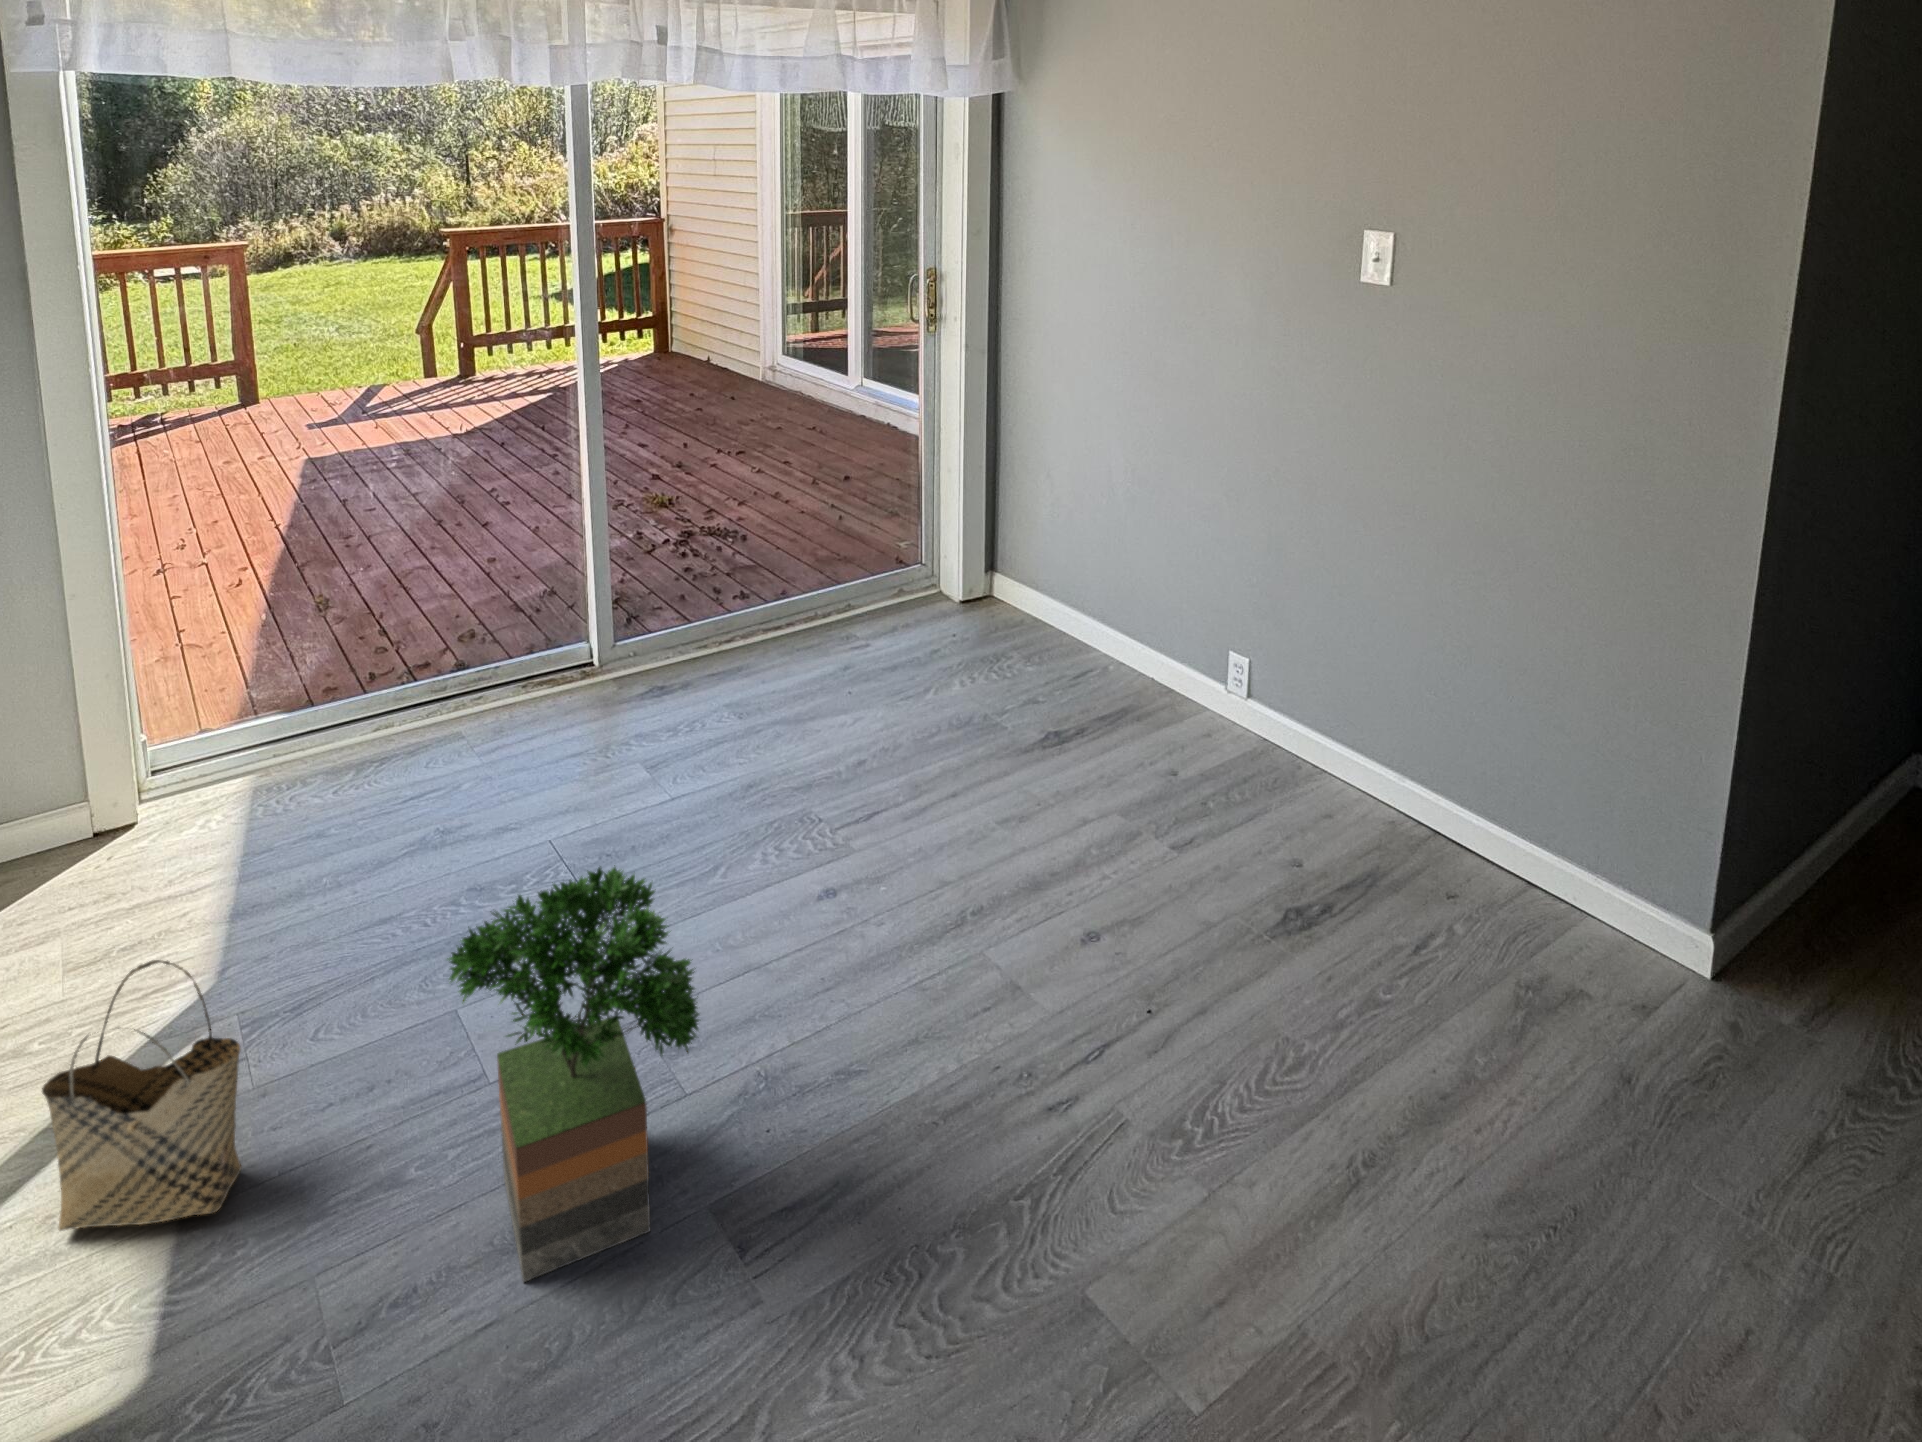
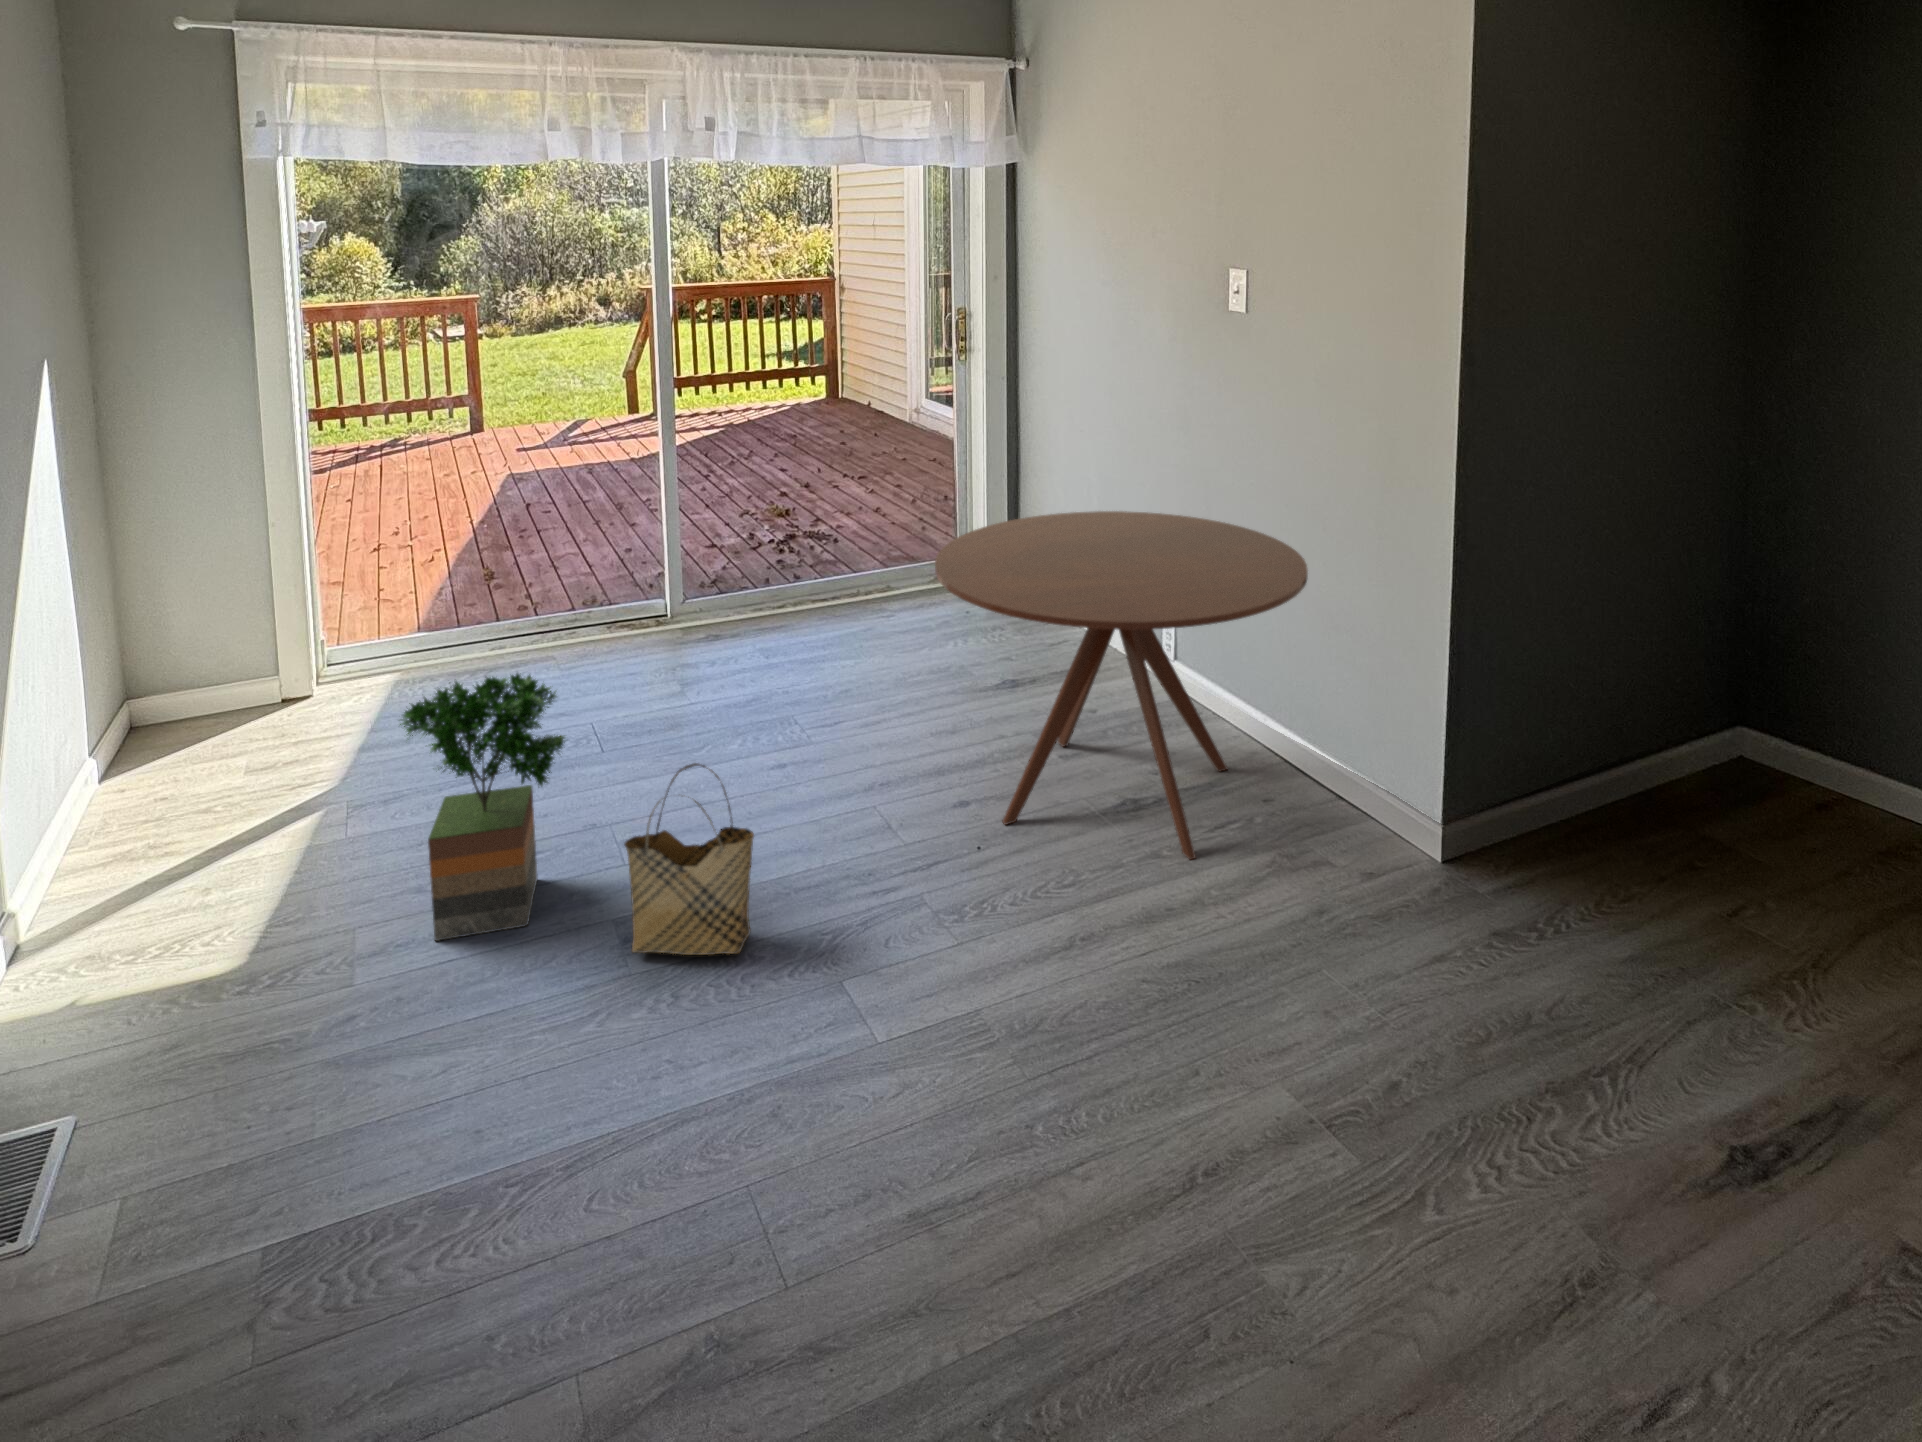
round table: none [1082,545,1575,1003] -> present [935,511,1308,860]
woven basket: present [42,960,241,1231] -> present [624,763,754,955]

